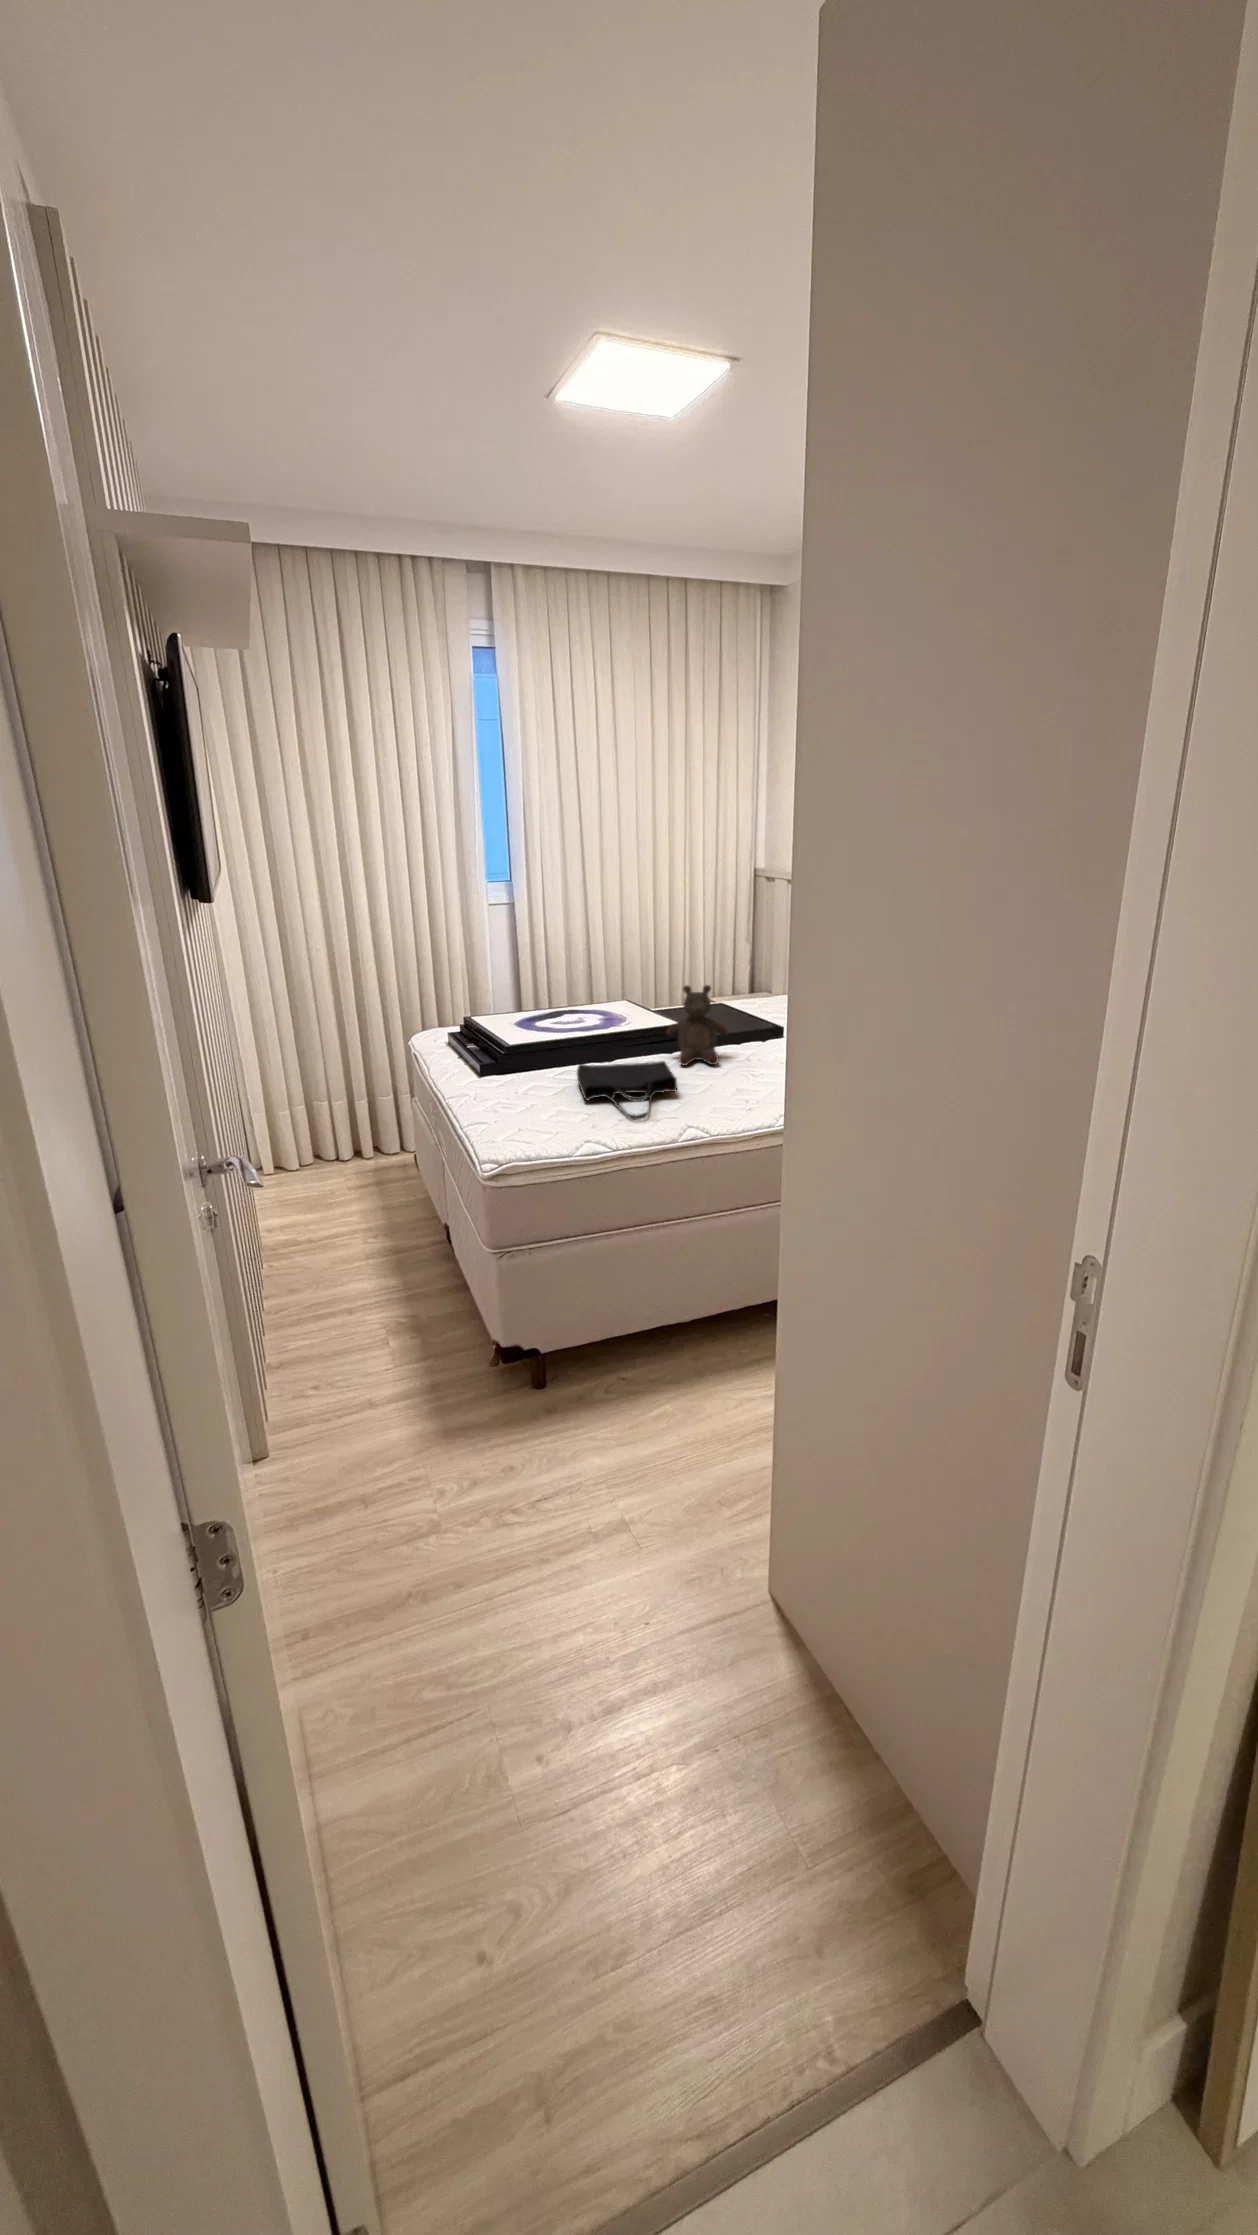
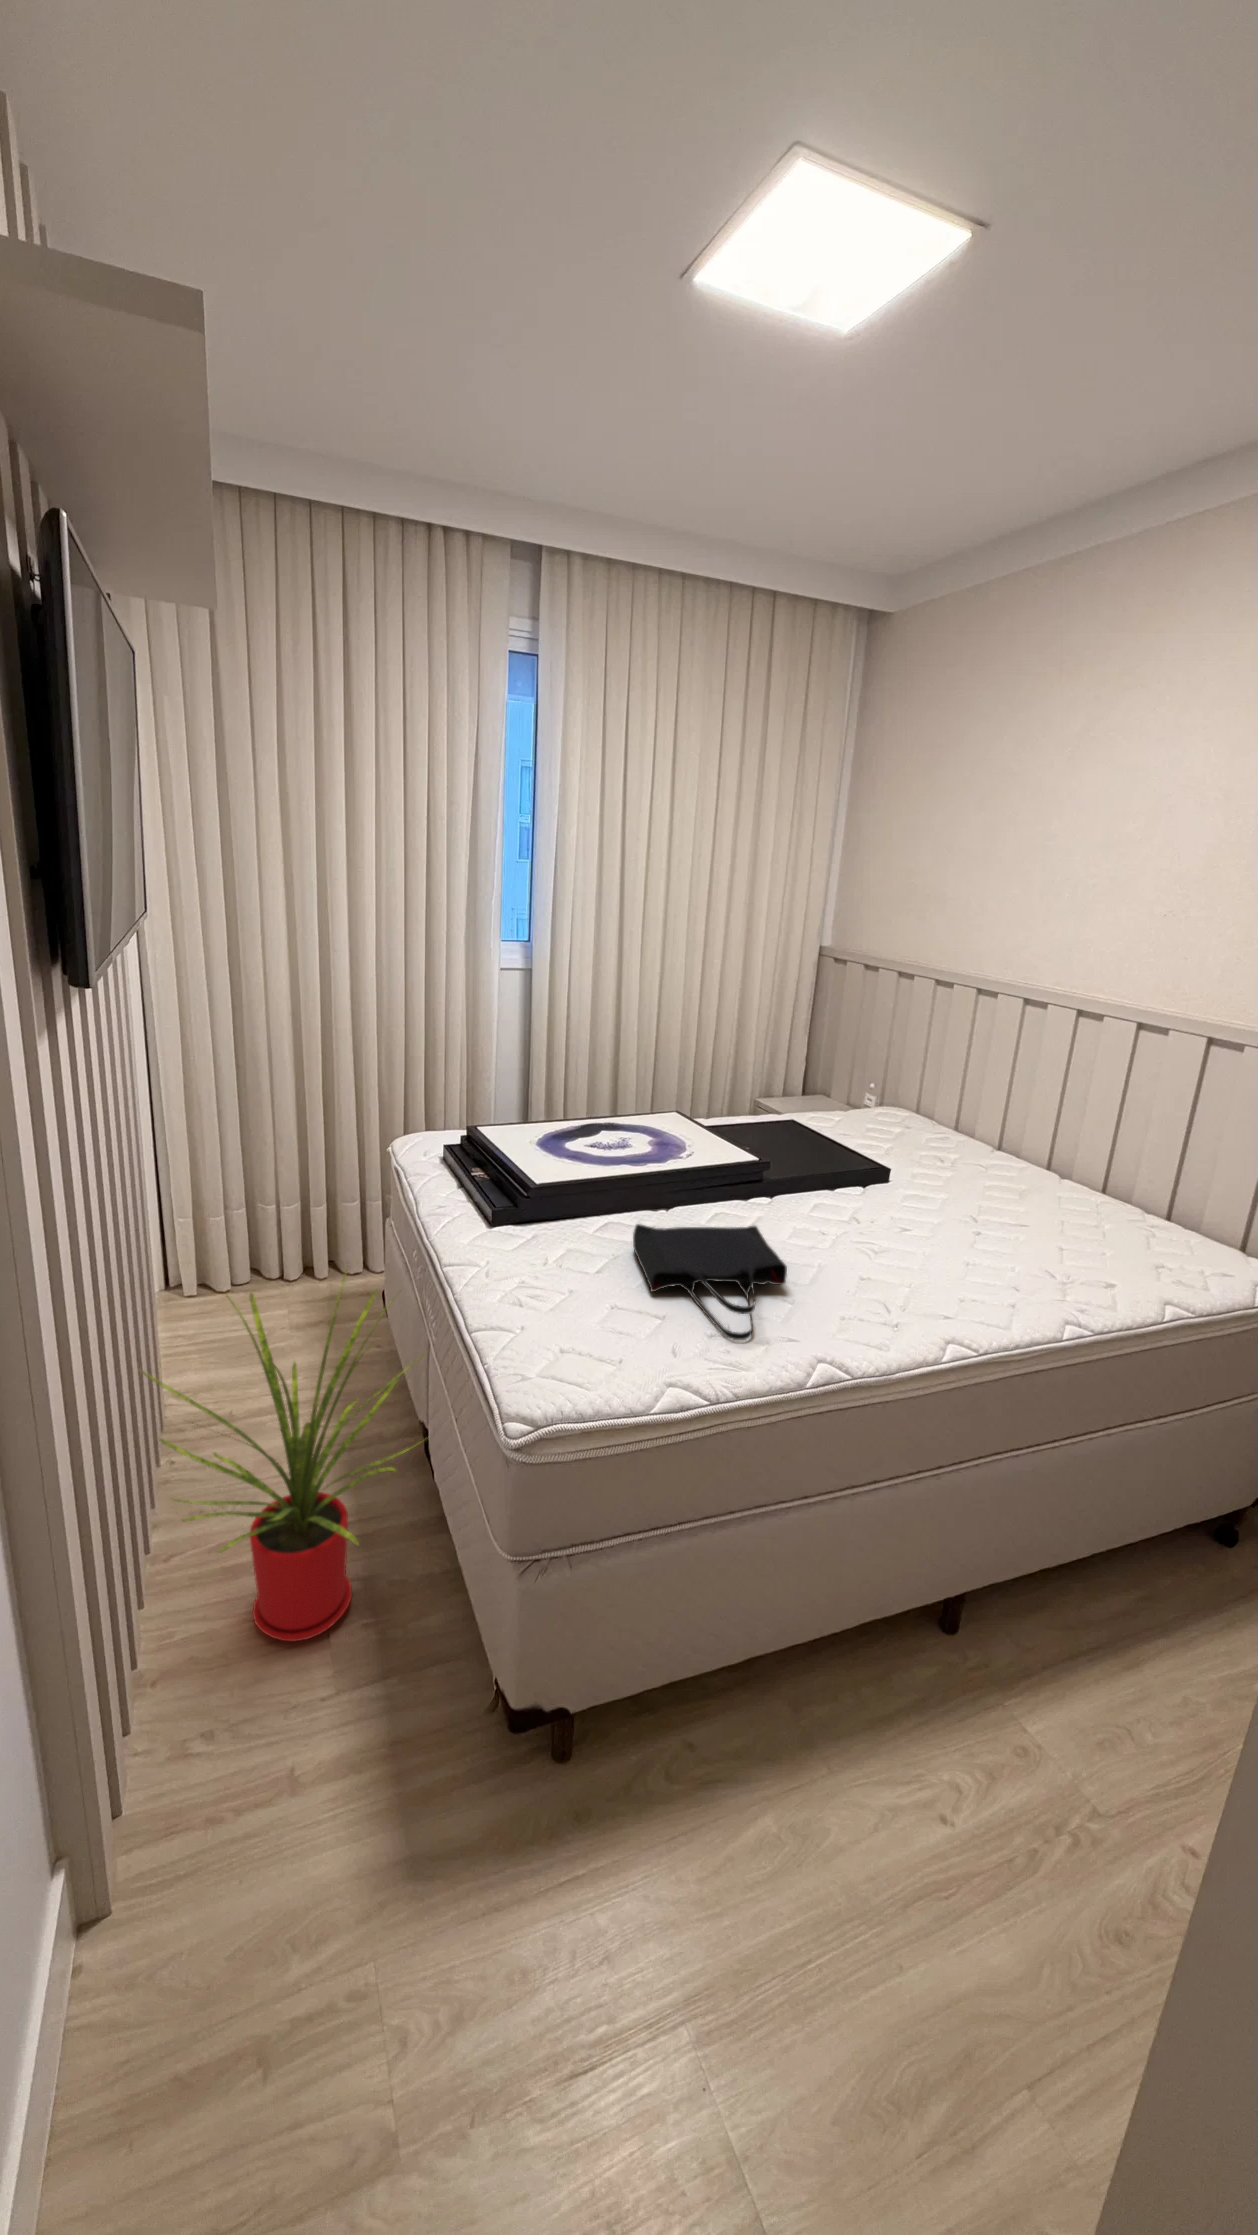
stuffed bear: present [667,985,728,1066] -> none [749,1114,834,1230]
house plant: none [252,1101,441,1345] -> present [141,1274,426,1641]

